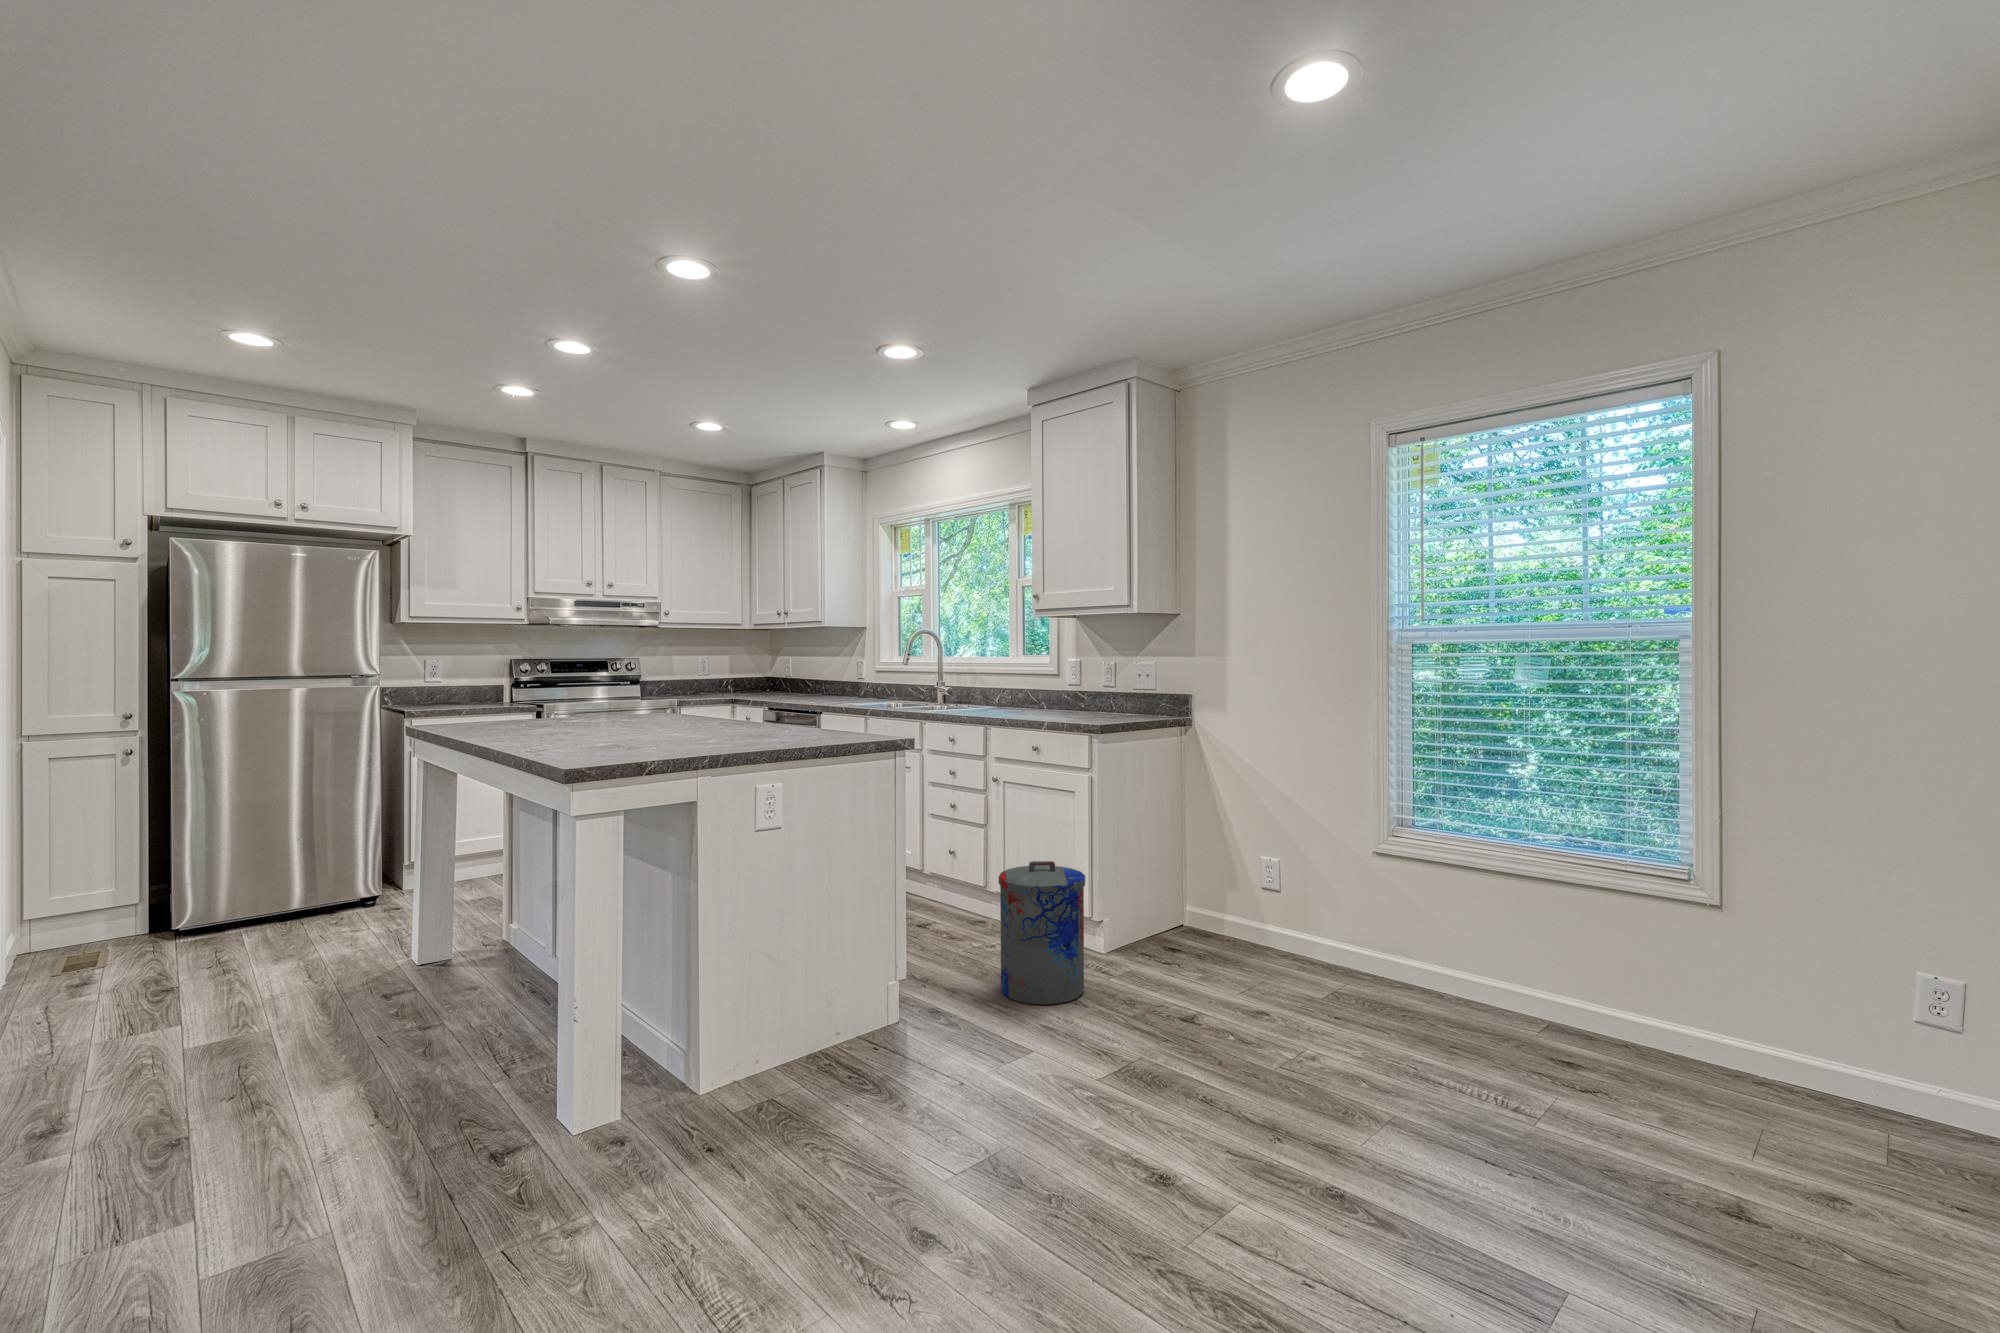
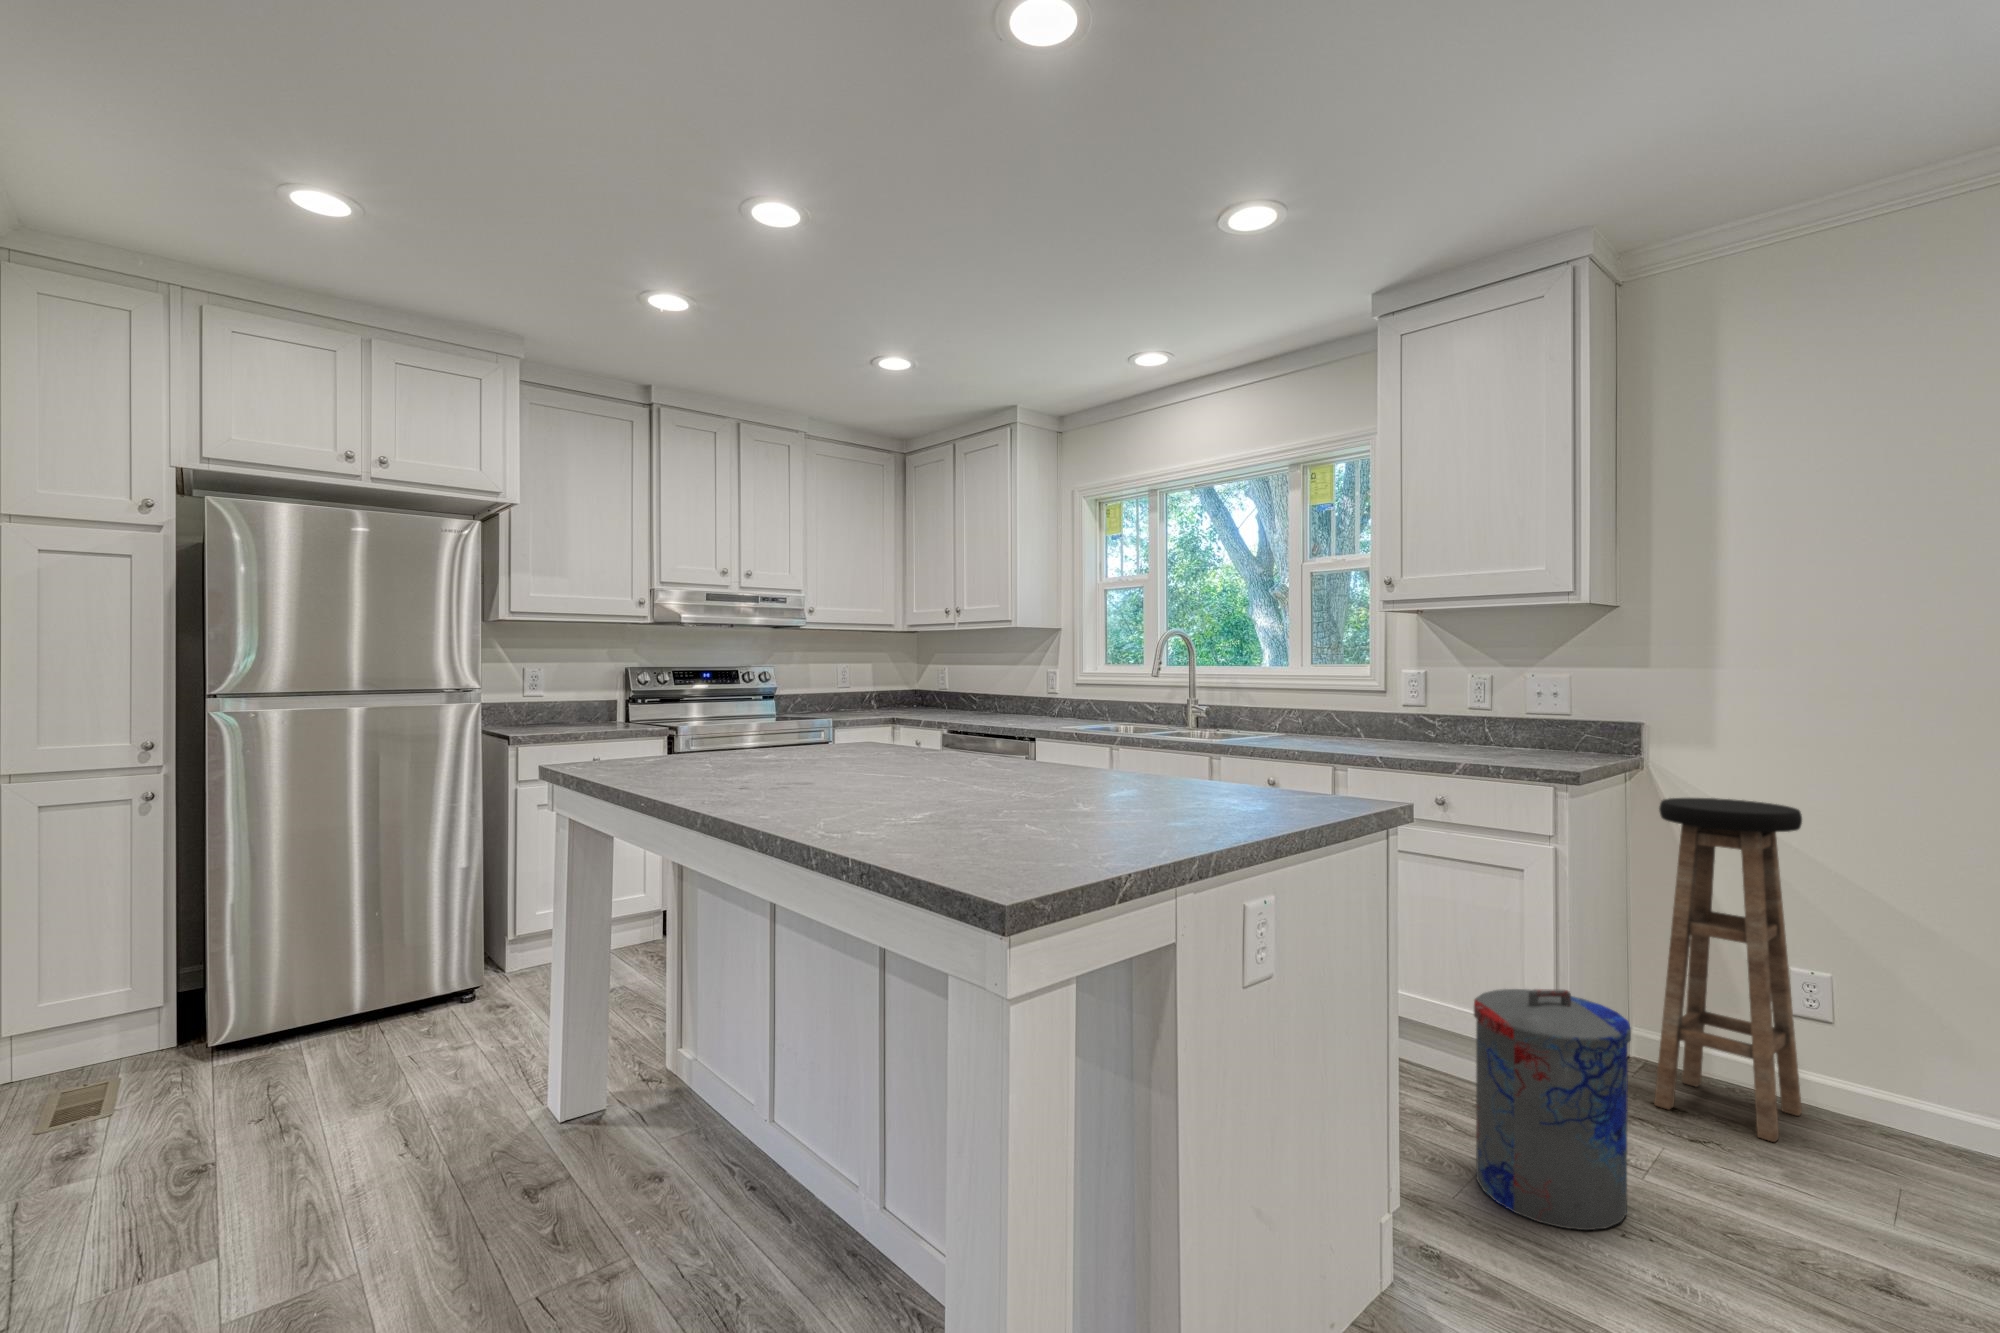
bar stool: none [1165,745,1258,966] -> present [1654,798,1802,1142]

